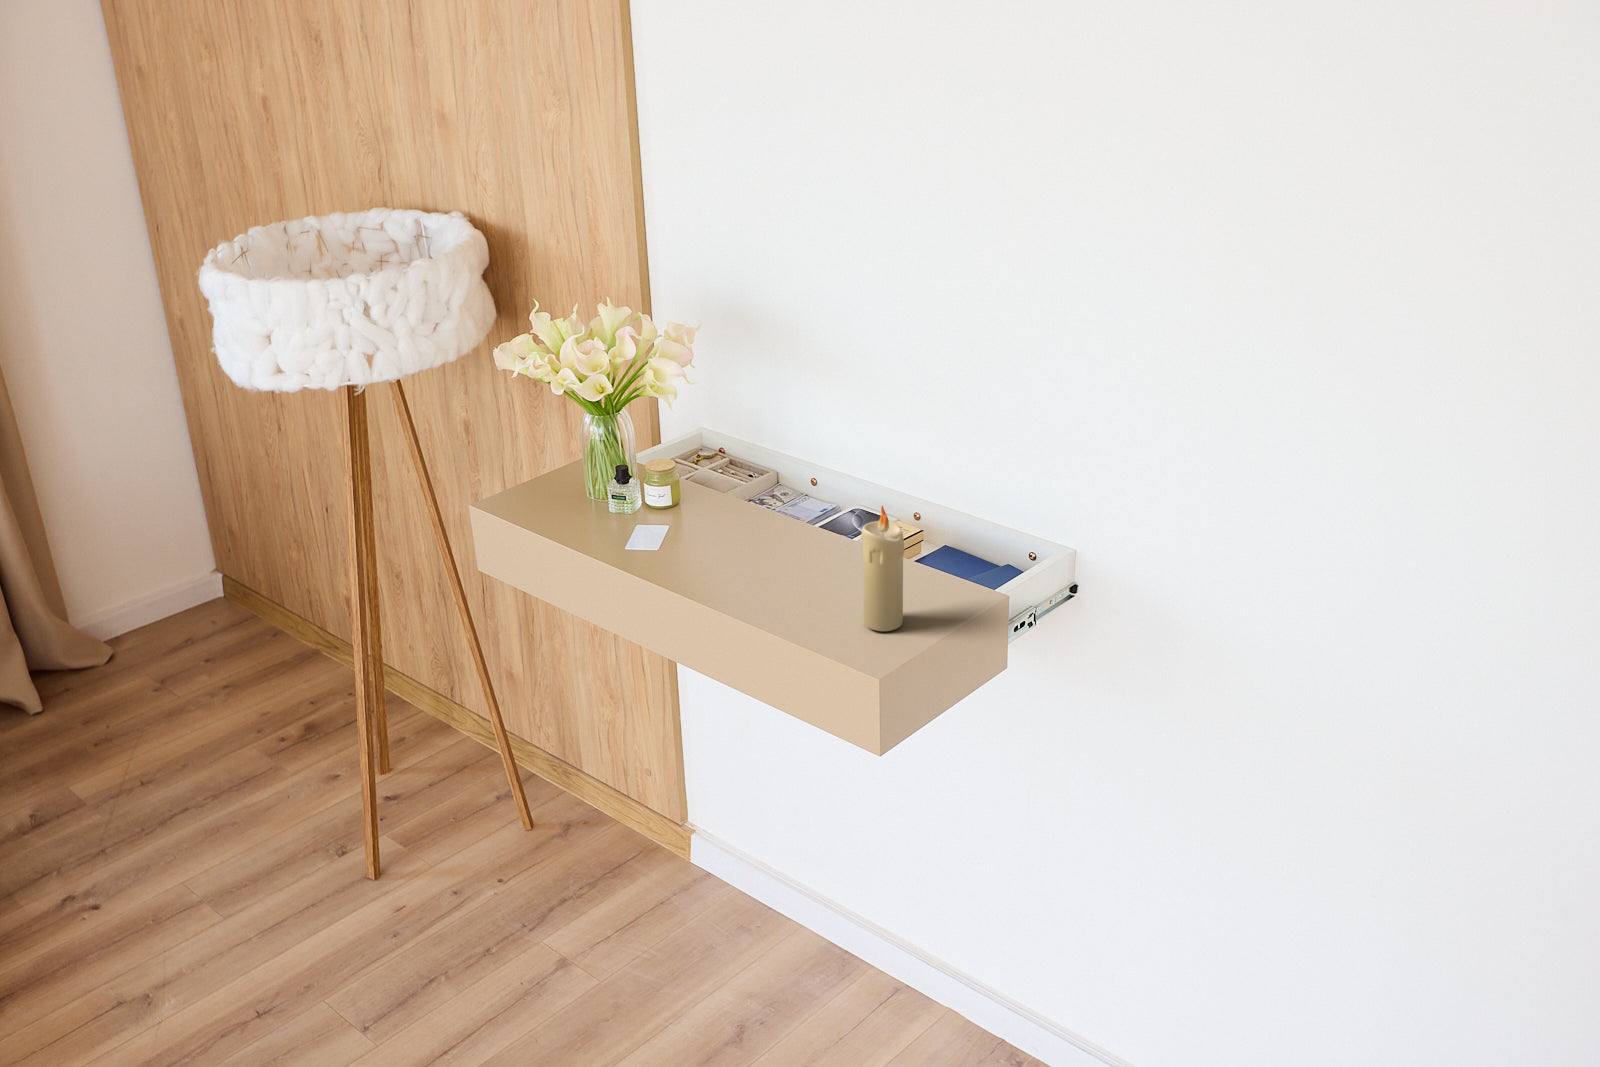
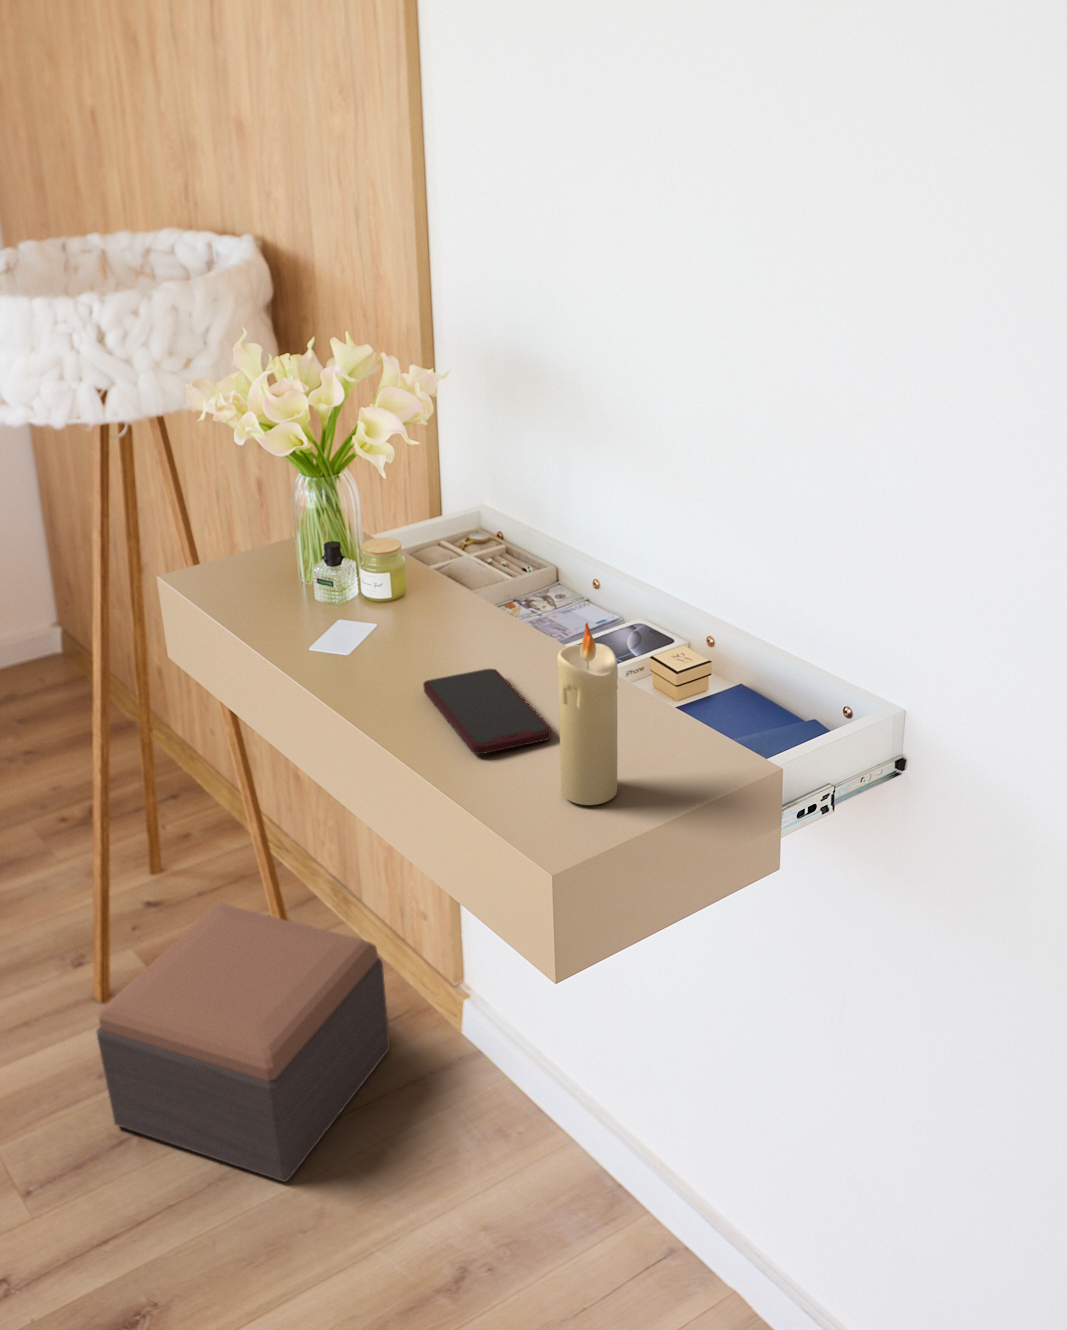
smartphone: none [732,549,840,607] -> present [423,669,551,754]
footstool: none [405,777,636,991] -> present [97,904,390,1182]

